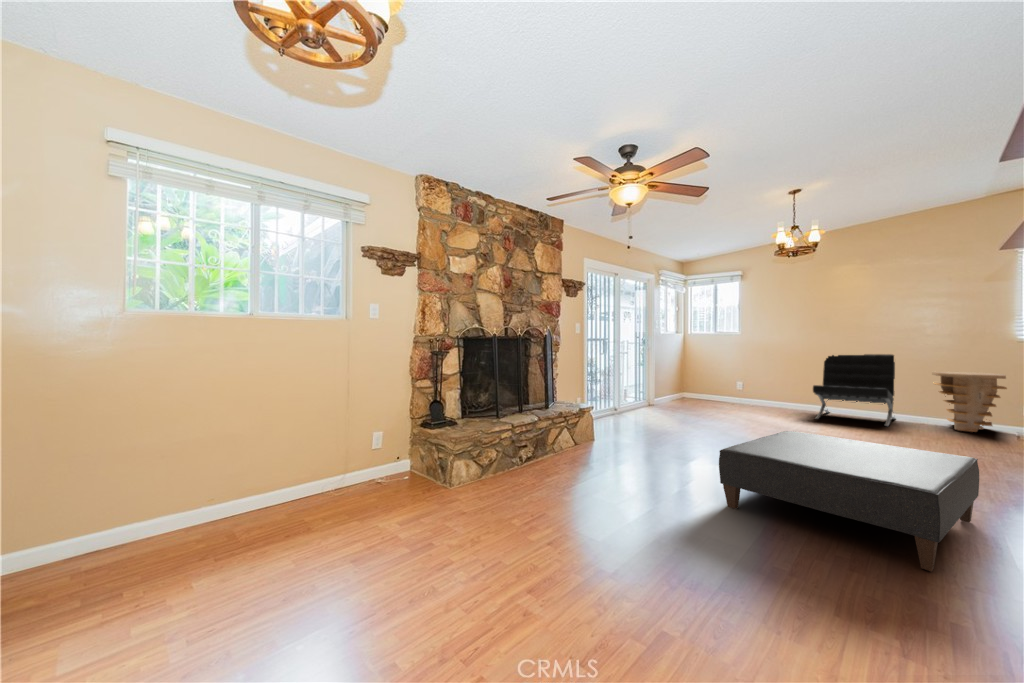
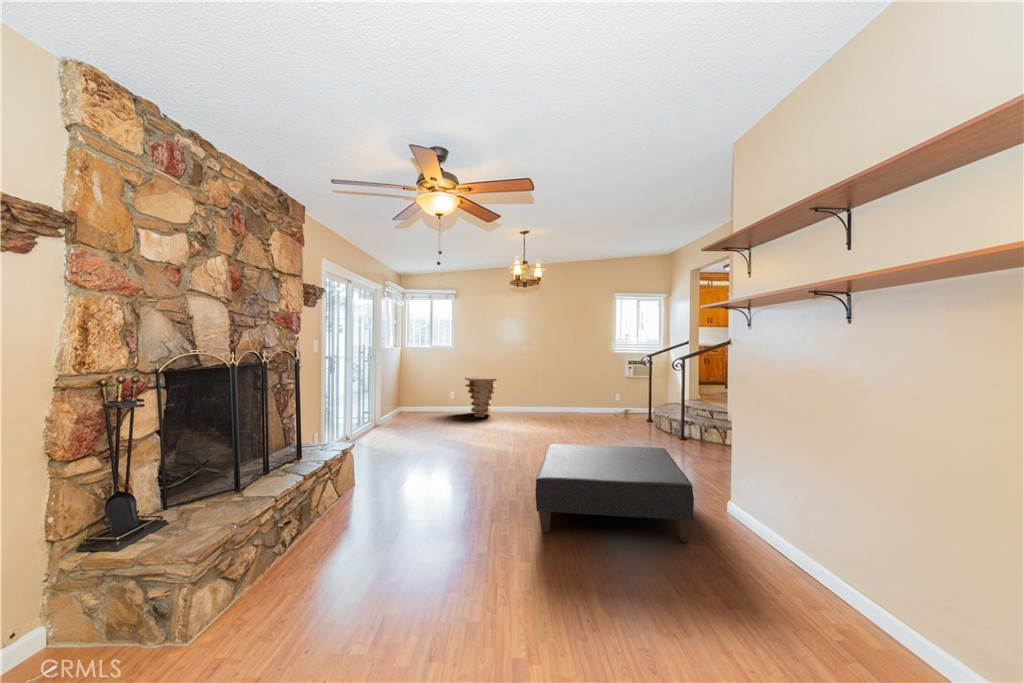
lounge chair: present [813,354,895,426] -> none [515,366,561,421]
side table: present [932,371,1007,432] -> present [465,376,497,417]

